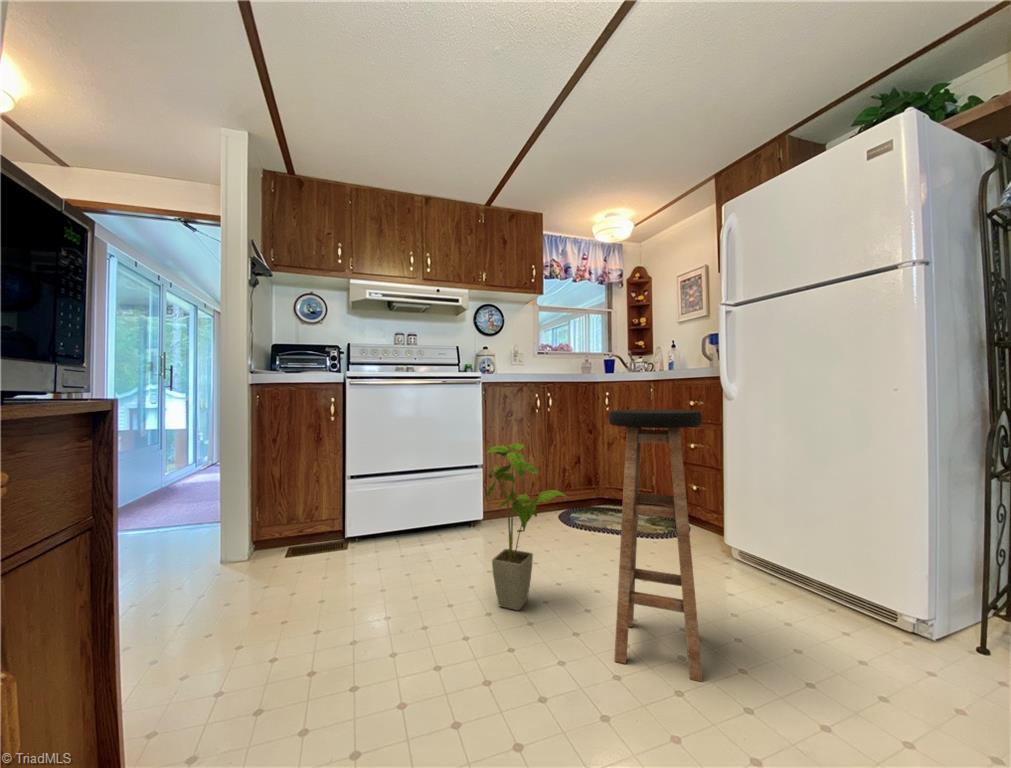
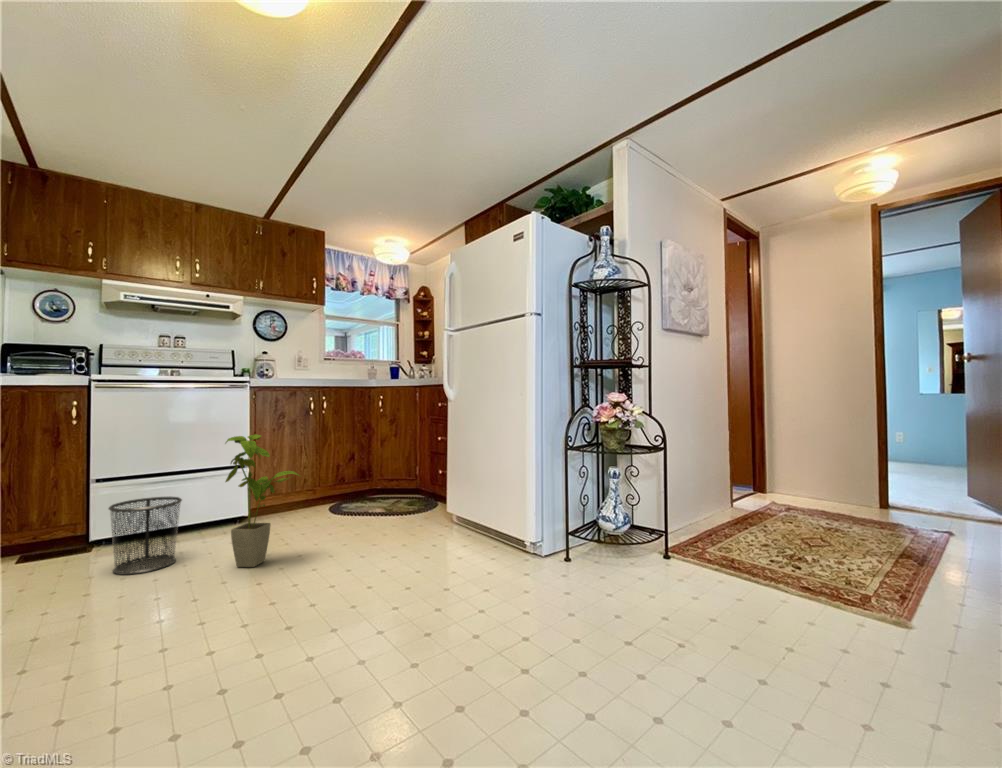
bar stool: present [609,409,703,682] -> none [313,406,386,582]
trash can: none [366,506,433,598] -> present [109,497,182,575]

